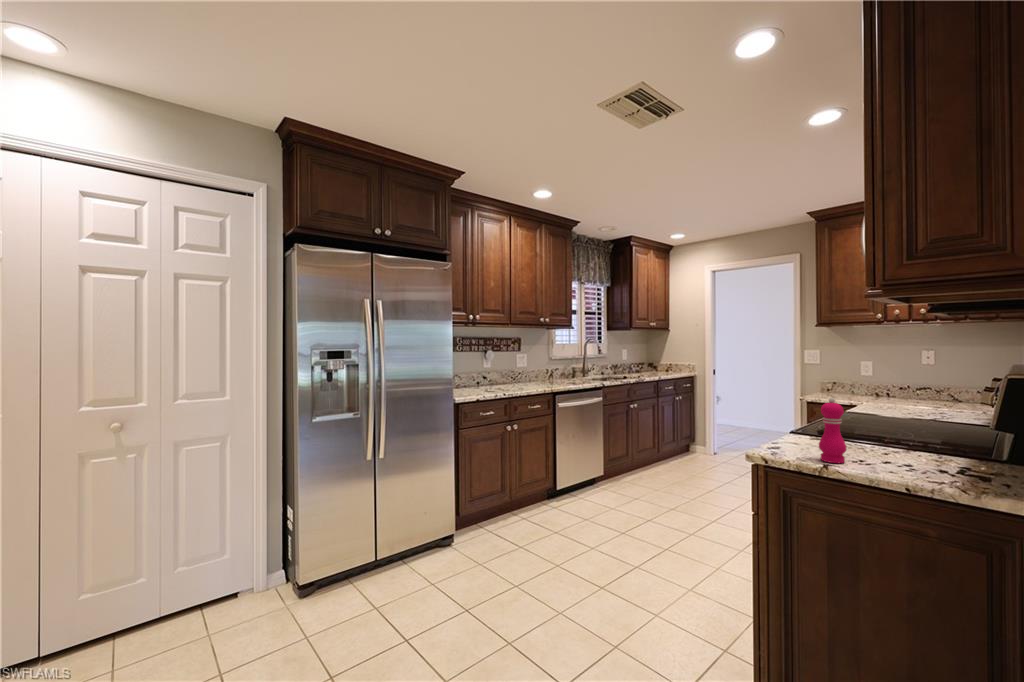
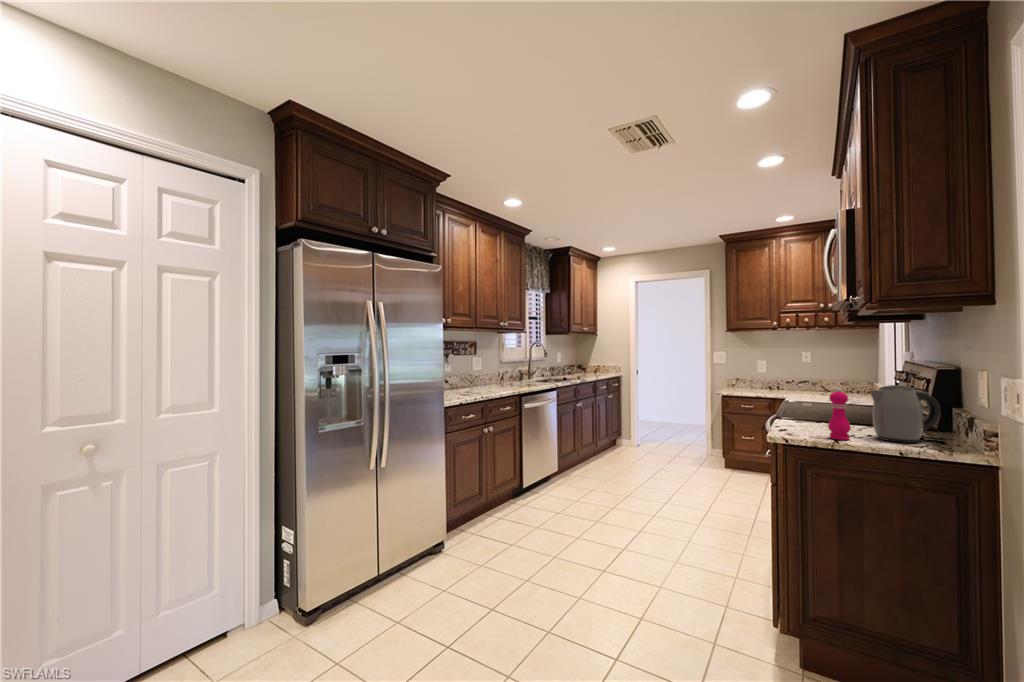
kettle: none [875,397,975,473] -> present [870,385,940,443]

